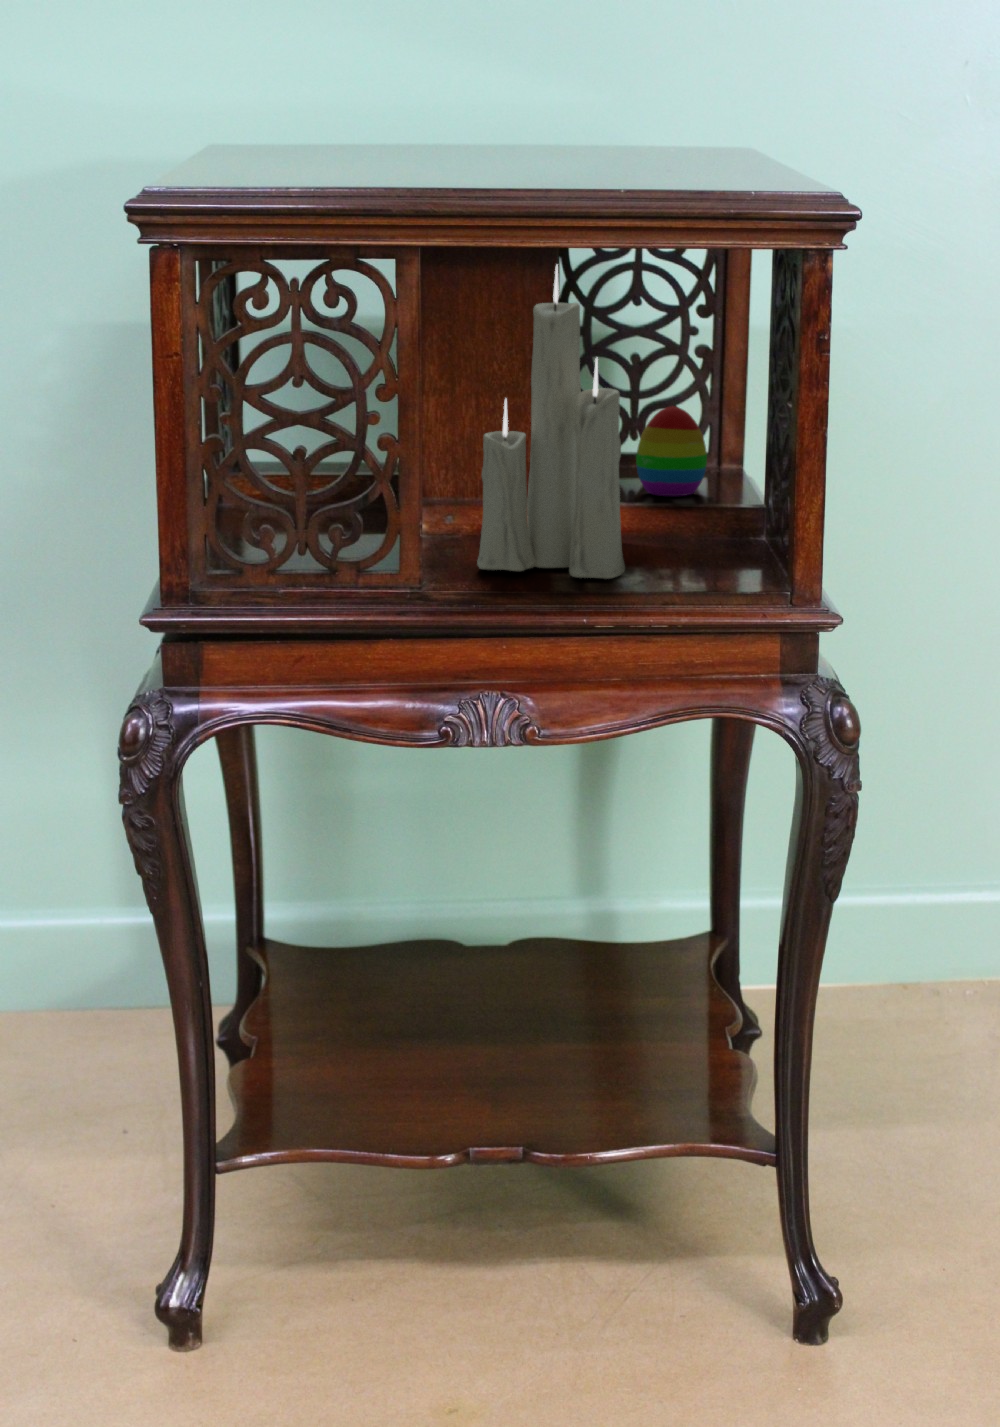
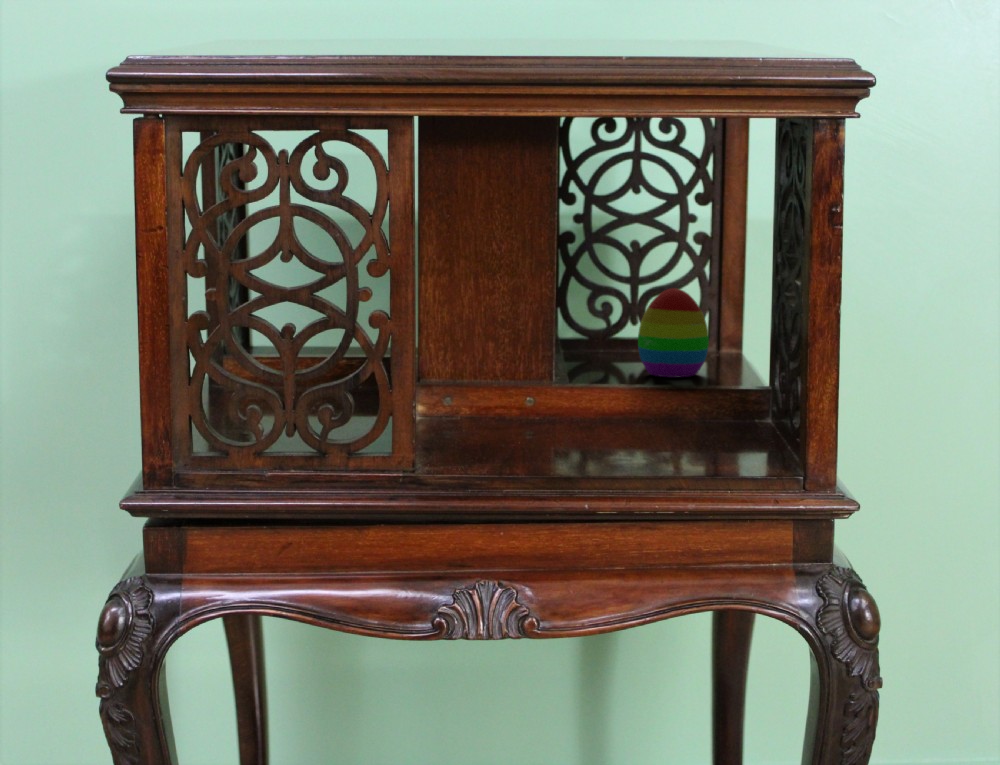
candle: present [477,265,625,579] -> none [475,125,629,461]

